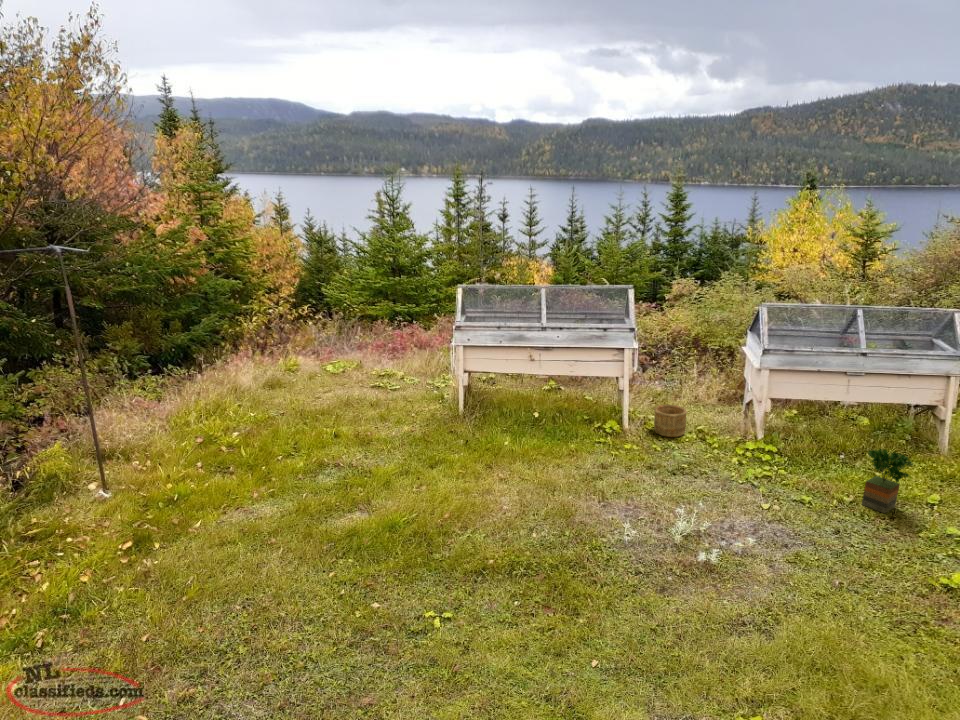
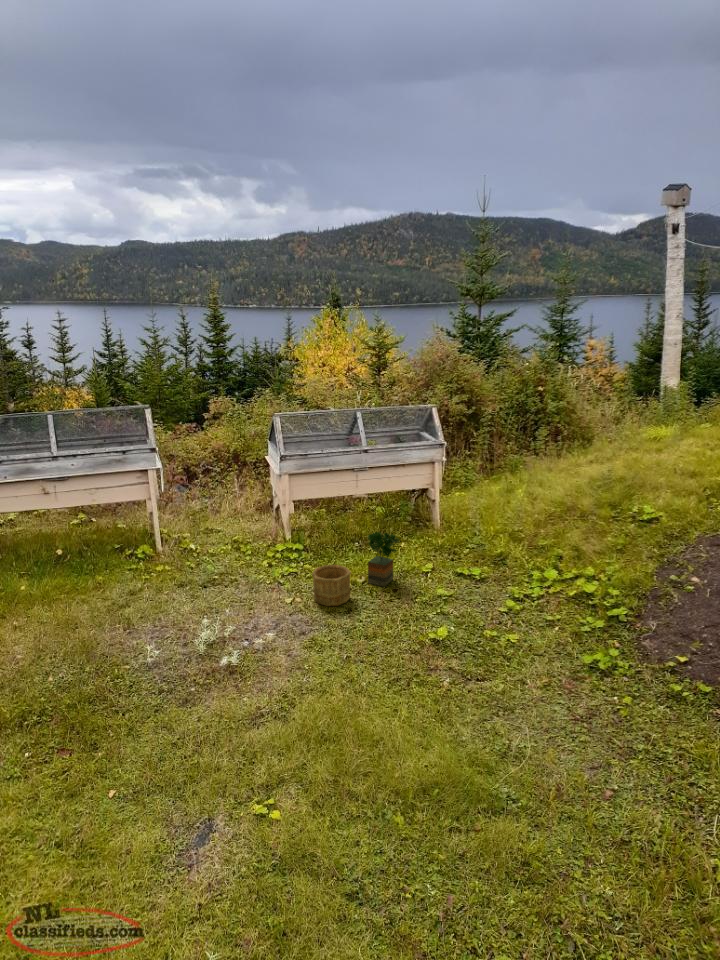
wooden bucket: present [654,404,687,437] -> present [312,565,351,606]

